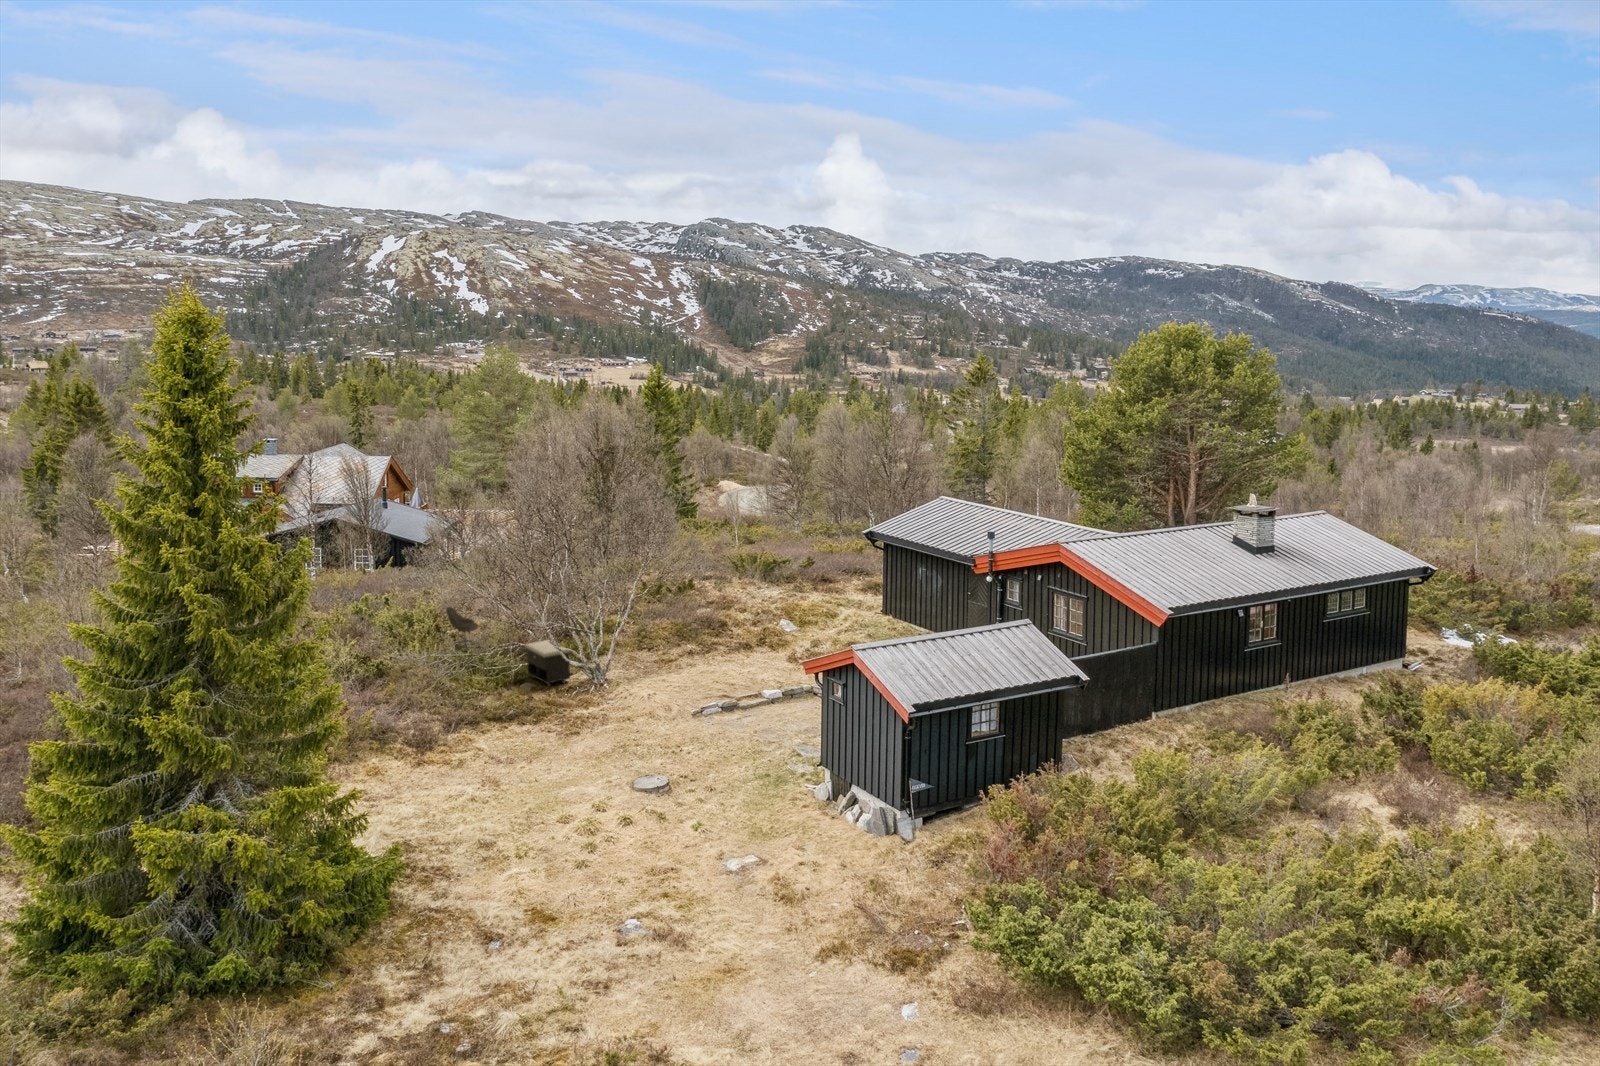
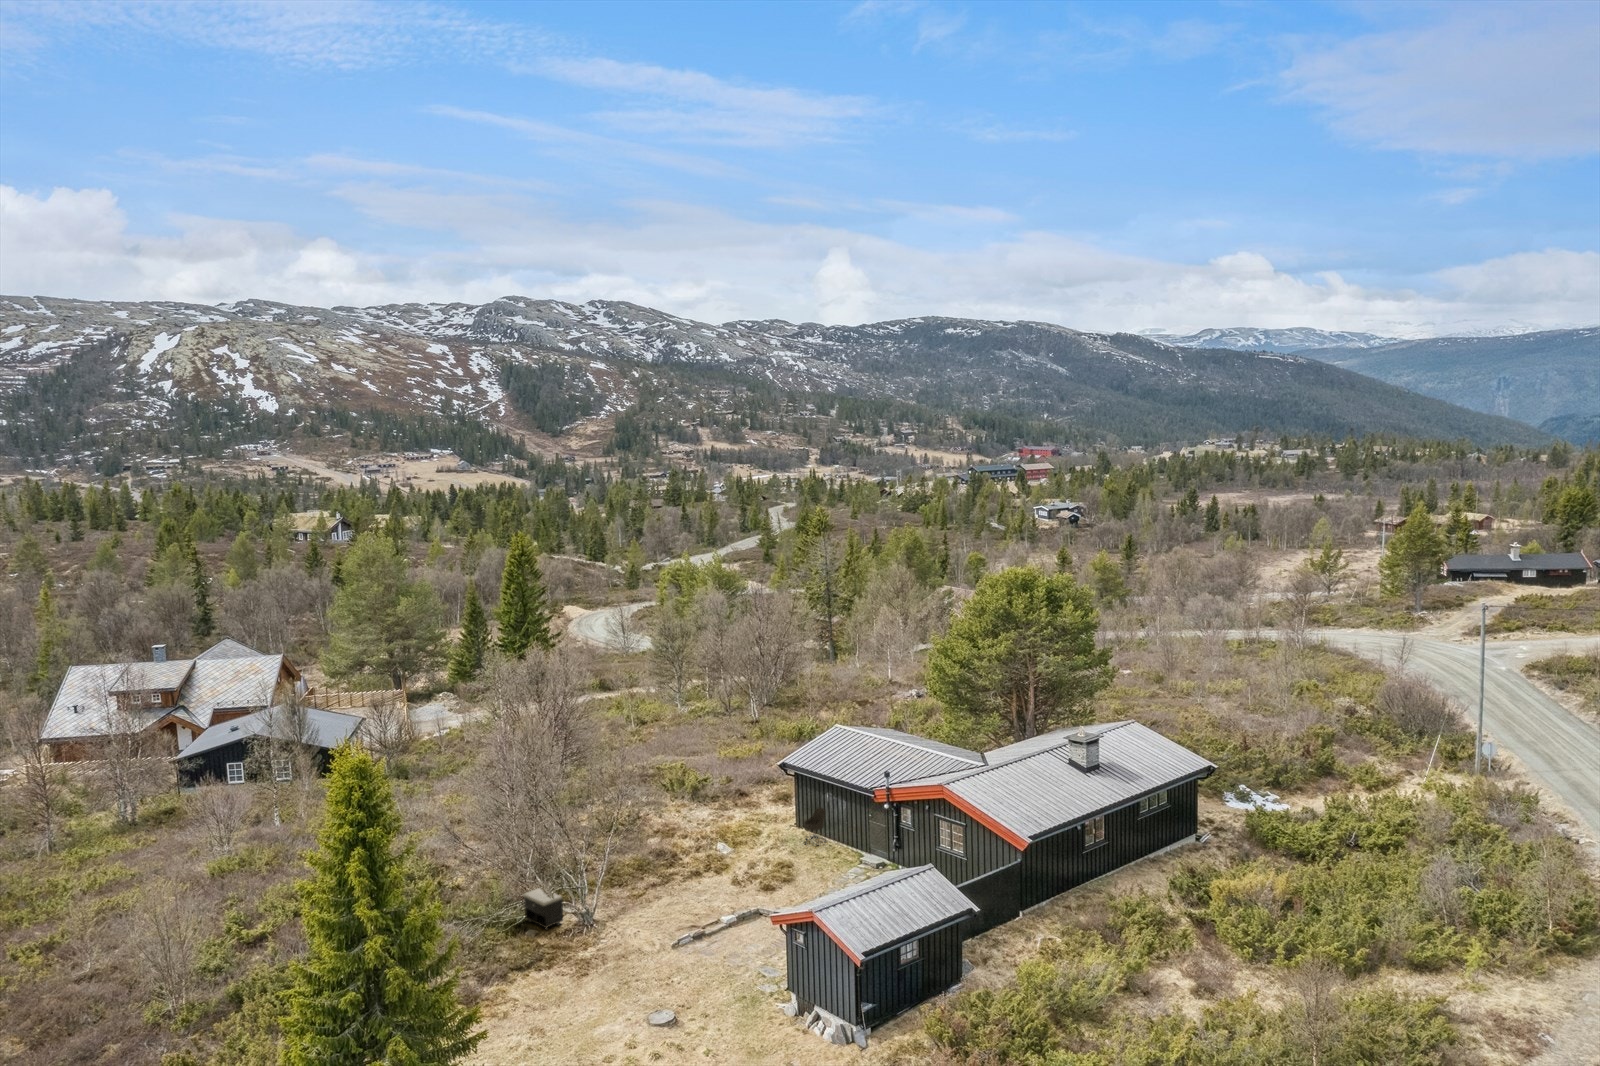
chair: present [446,607,481,651] -> present [803,808,826,845]

